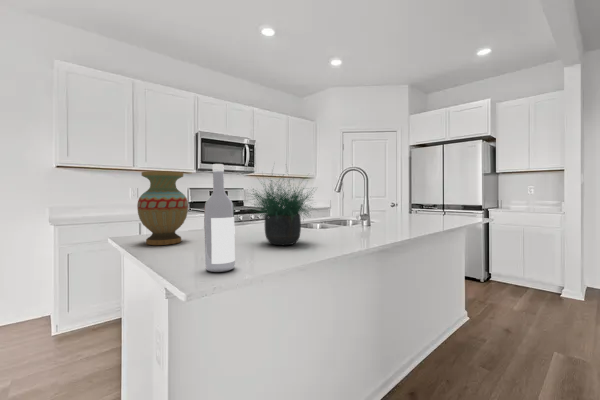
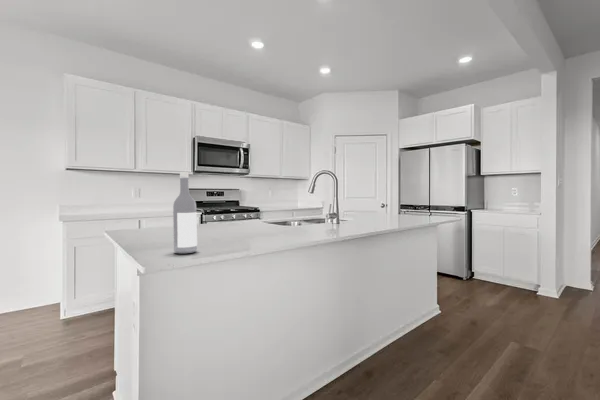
vase: present [137,171,188,245] -> none [129,176,172,236]
potted plant: present [253,180,311,245] -> none [214,167,282,237]

